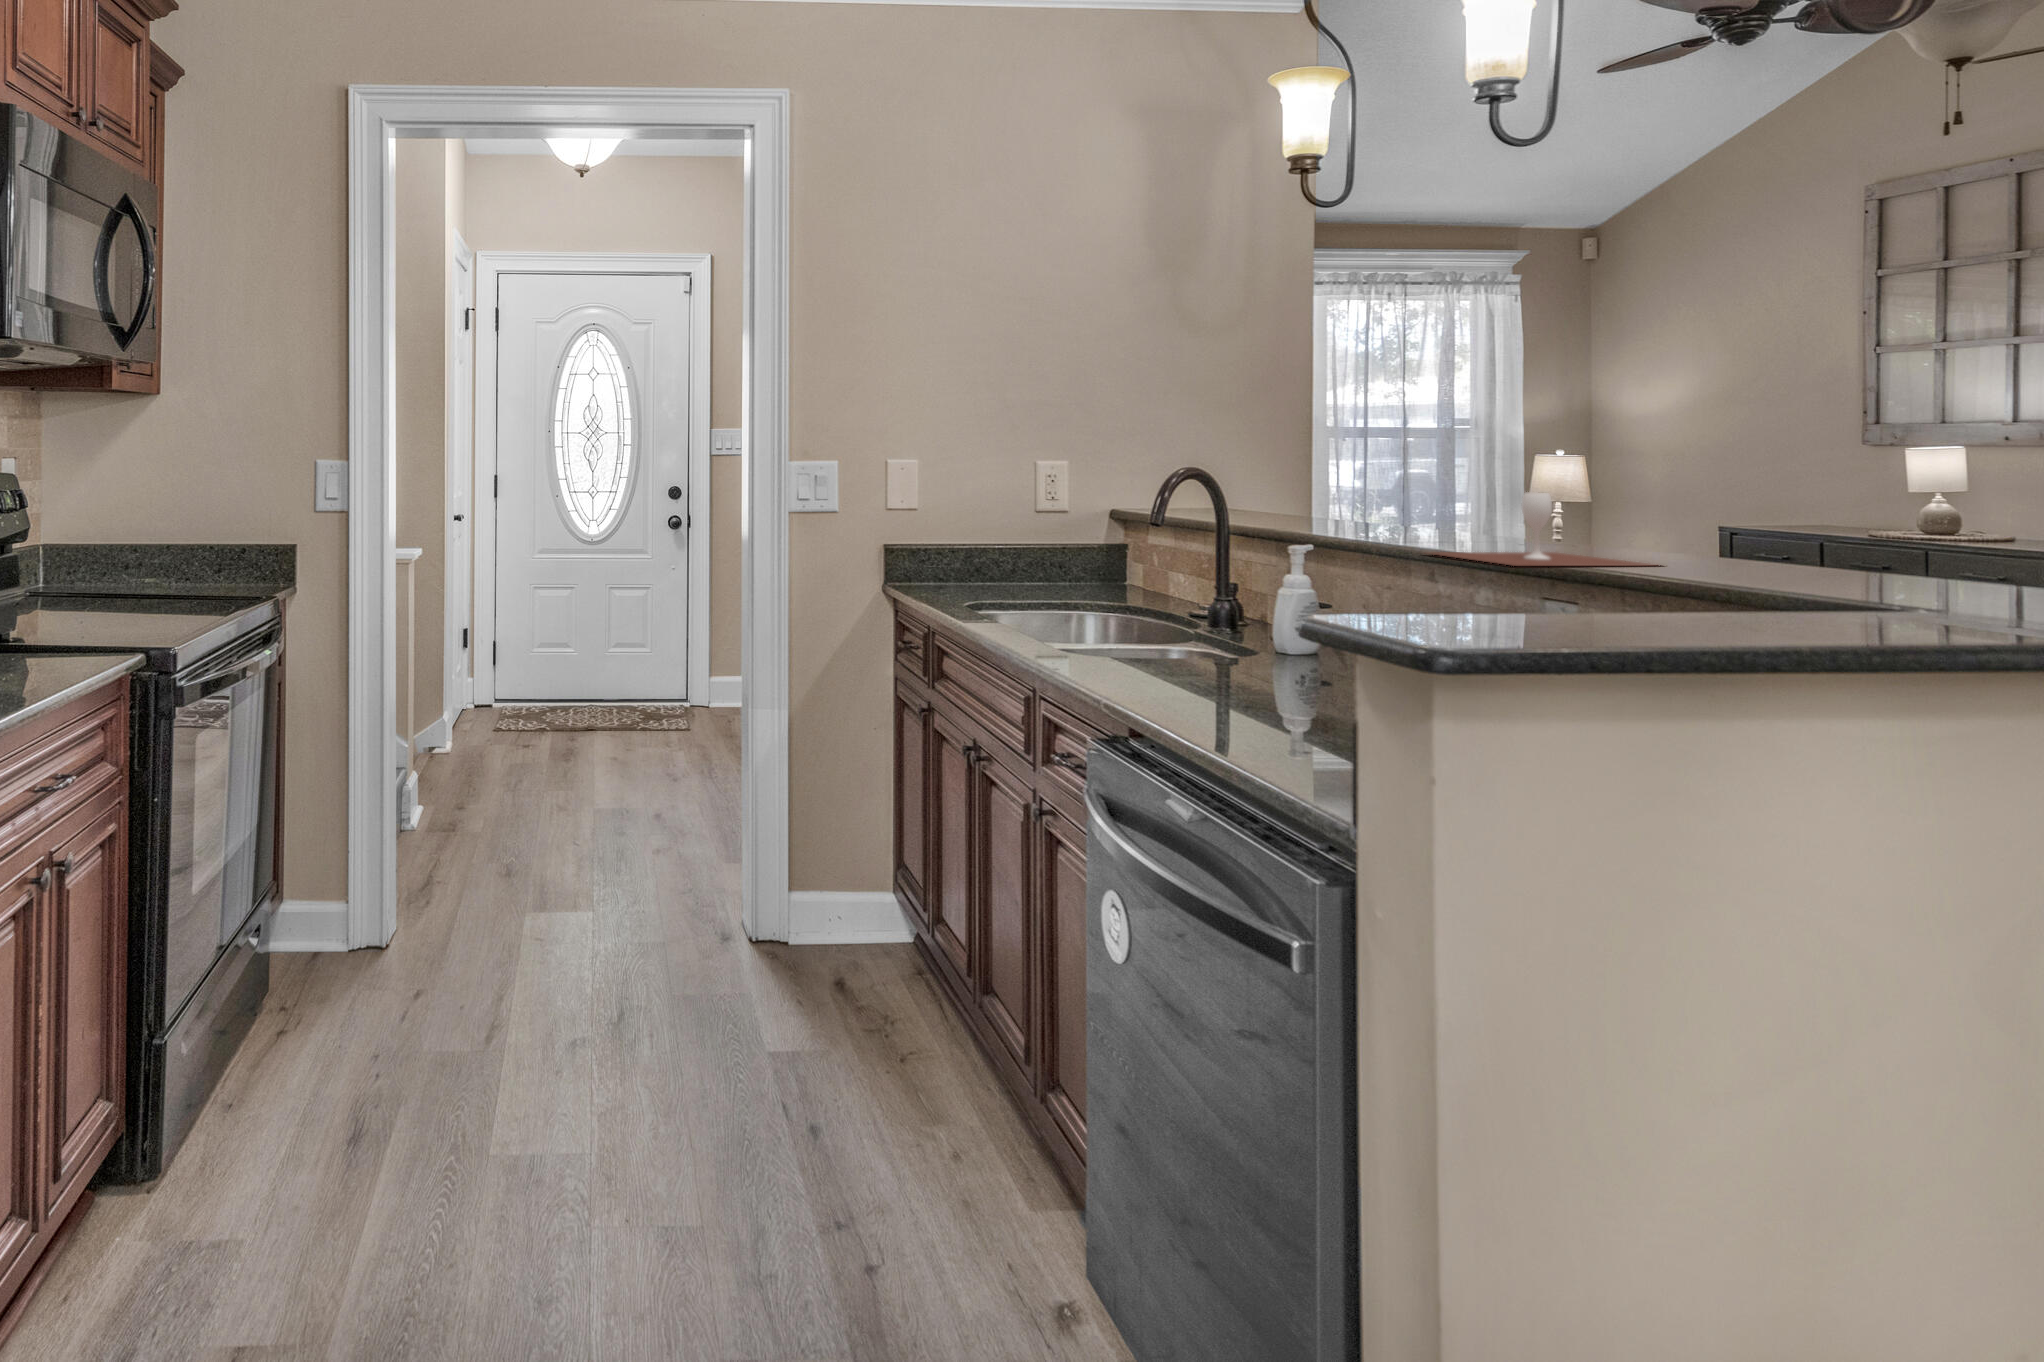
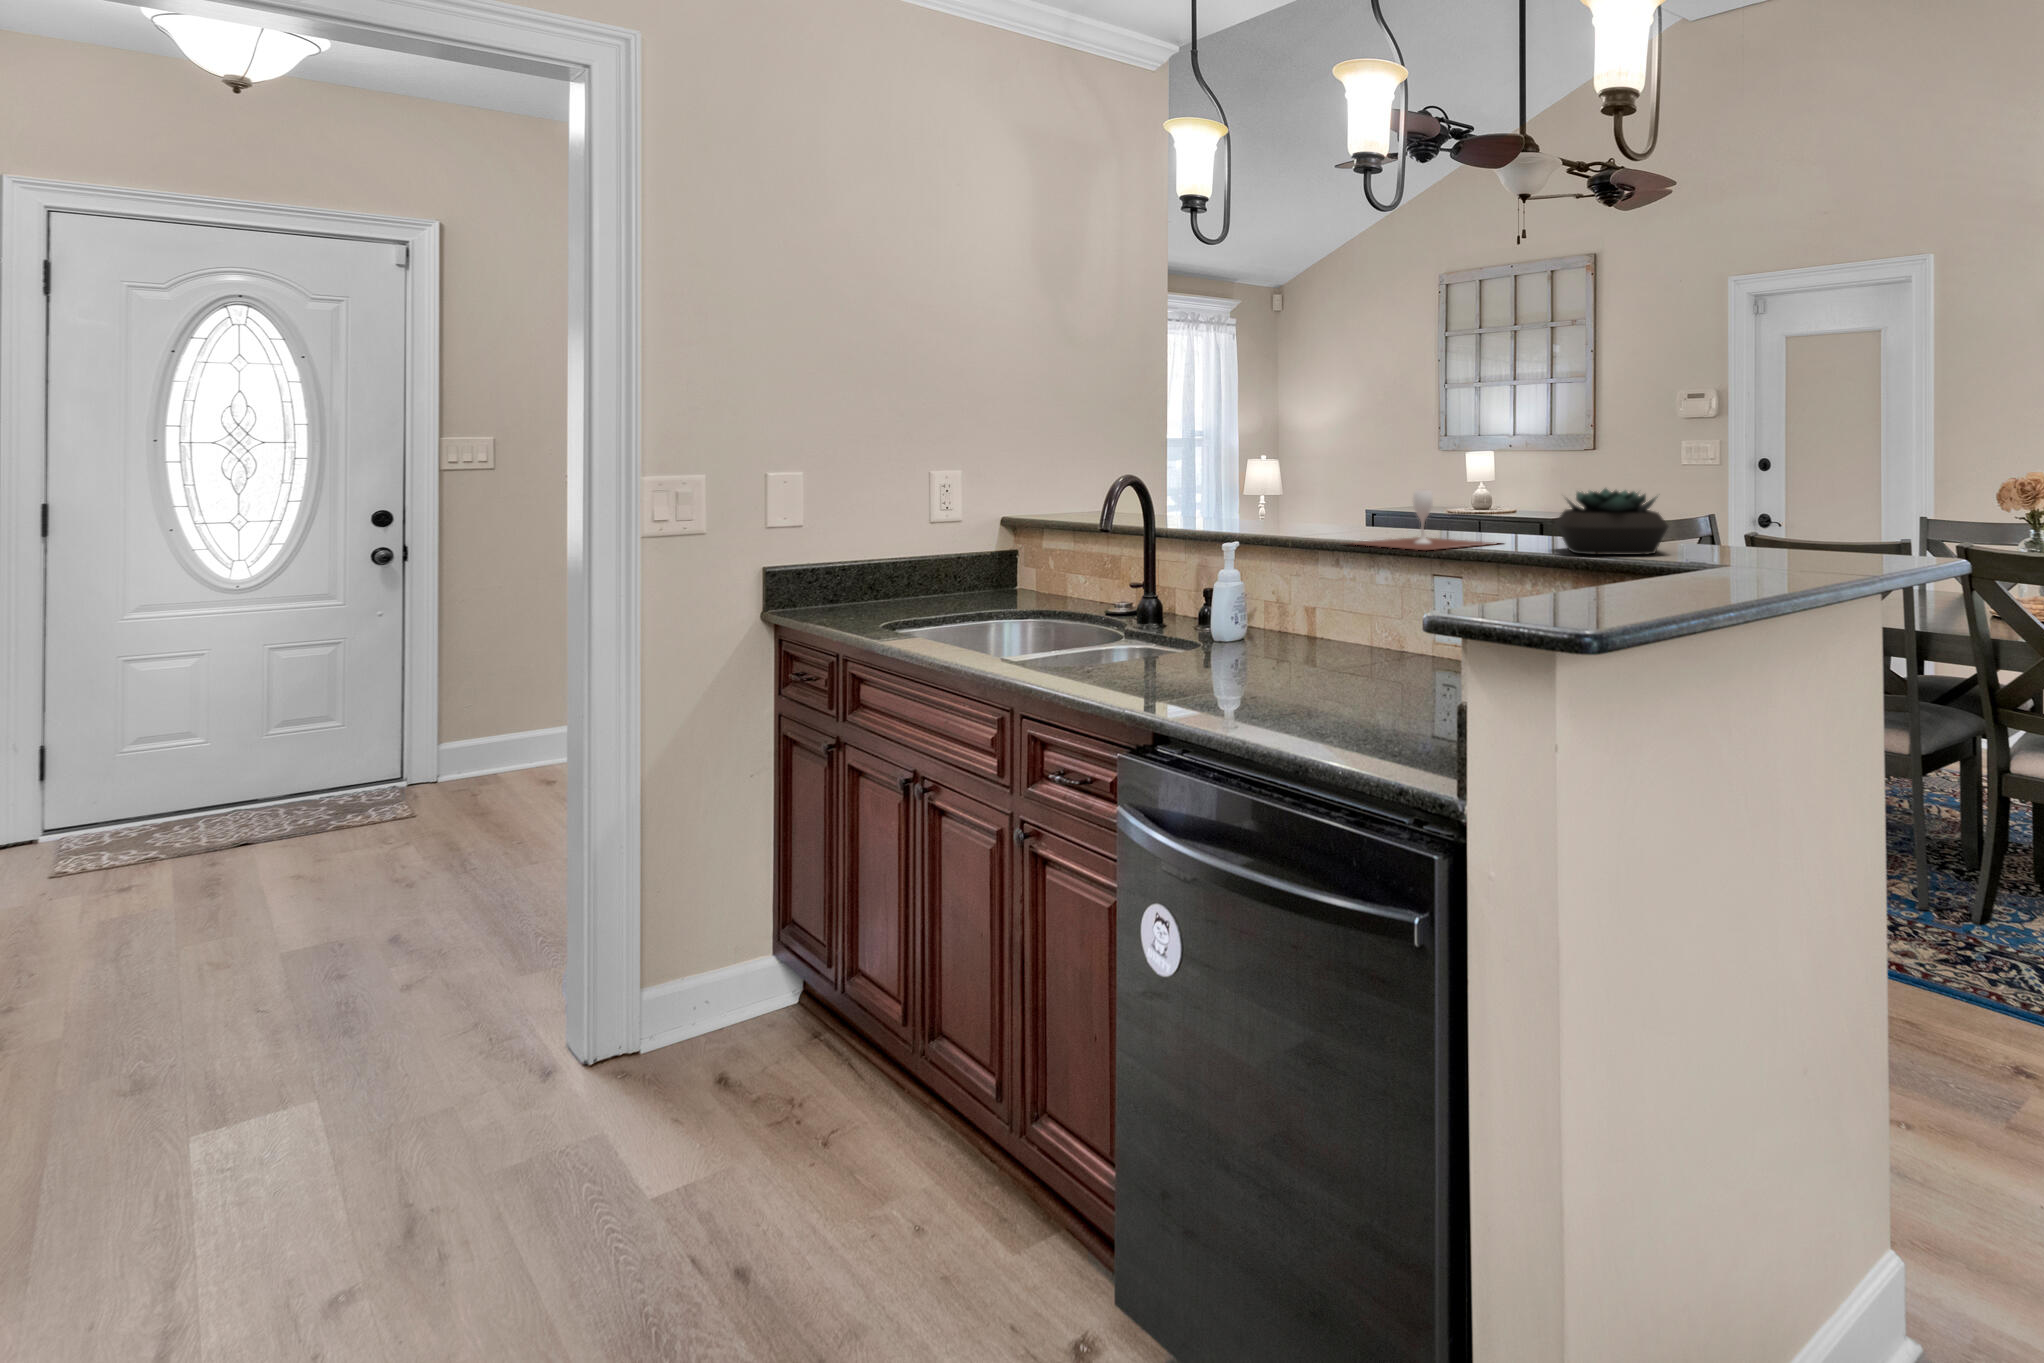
succulent plant: none [1714,497,1915,592] -> present [1556,489,1668,555]

